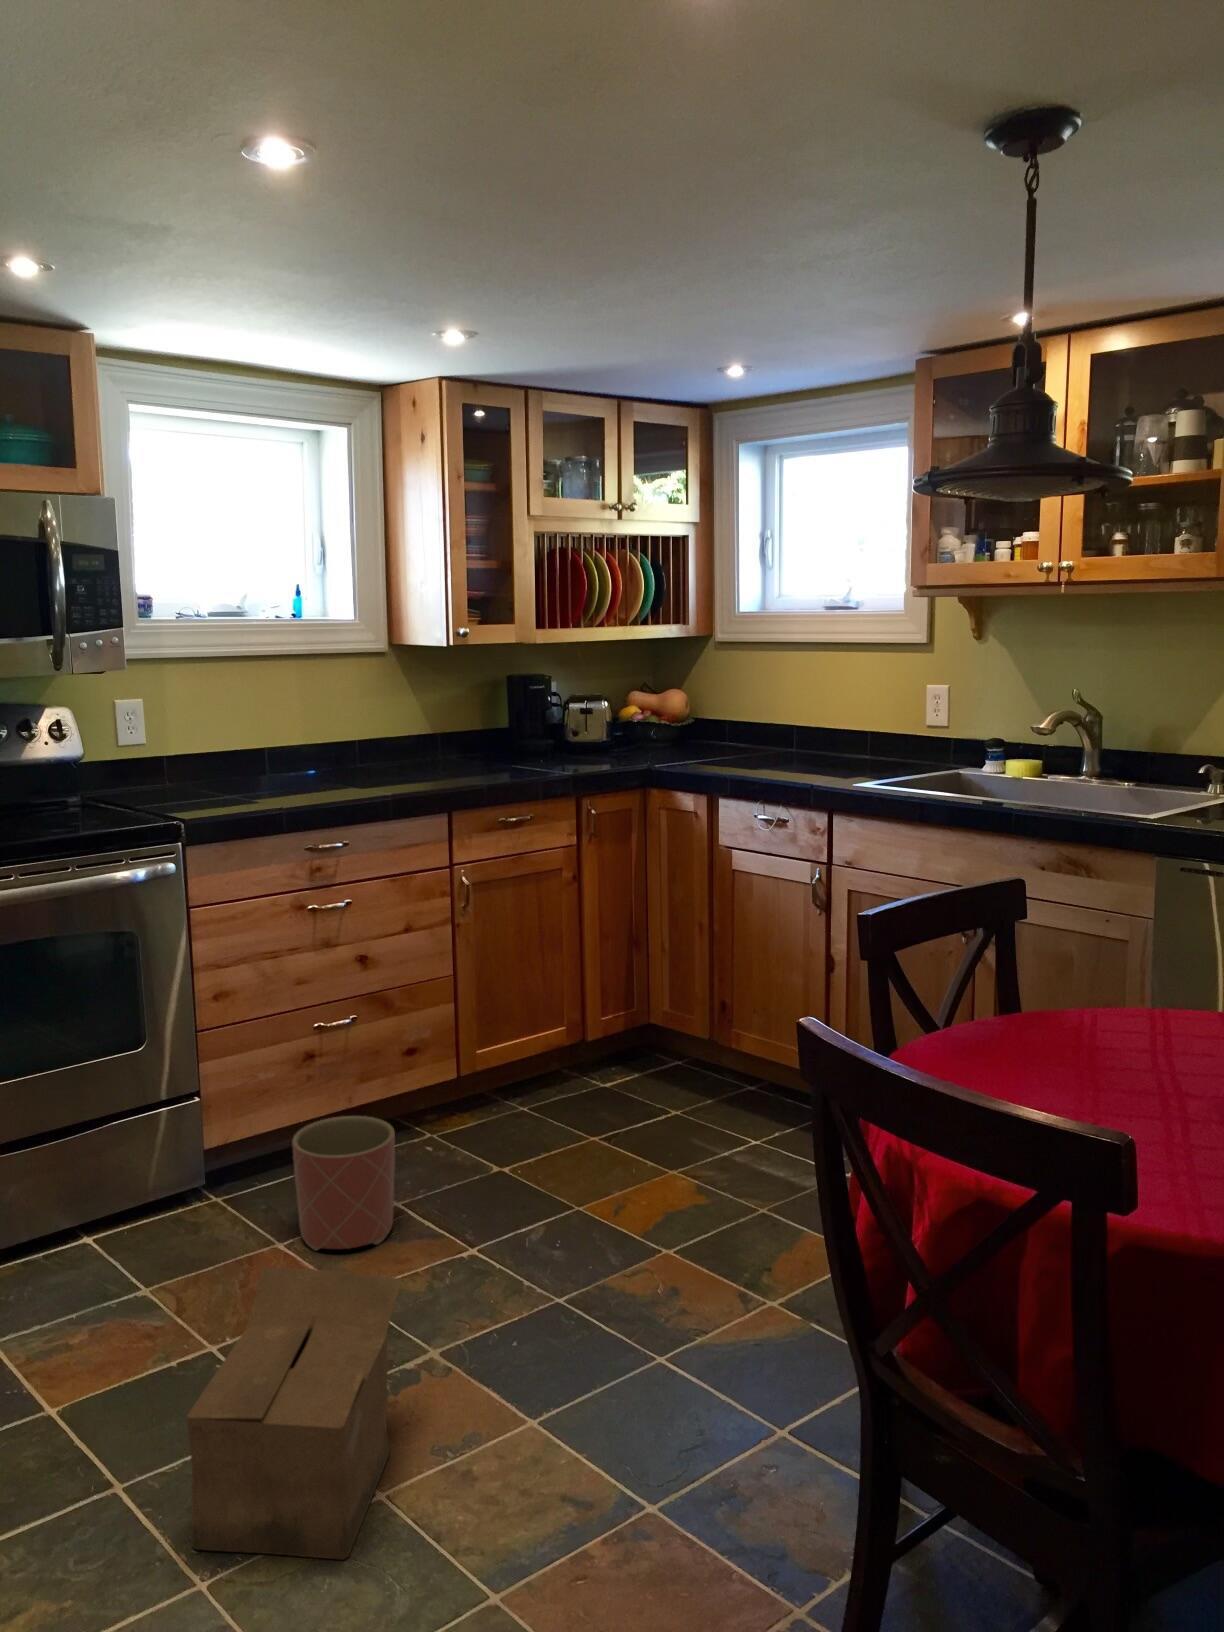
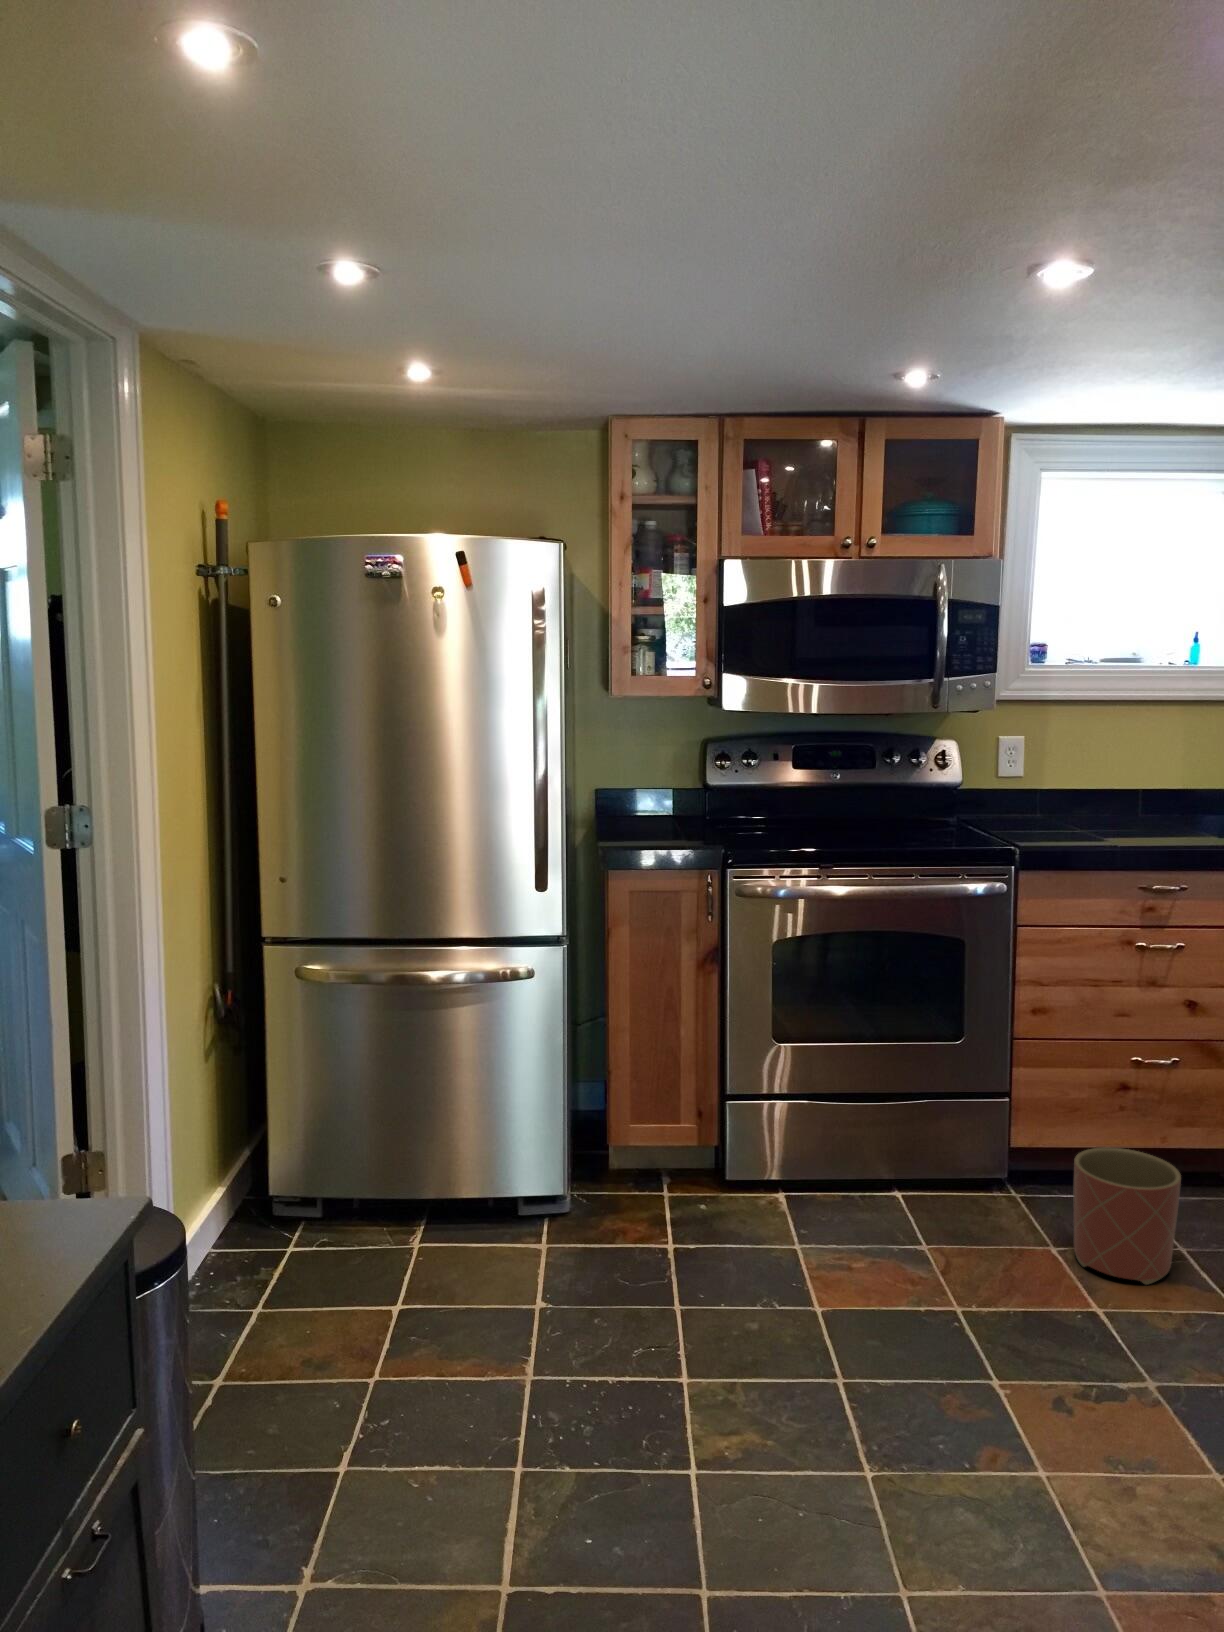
cardboard box: present [187,1267,403,1560] -> none [875,1243,1110,1519]

